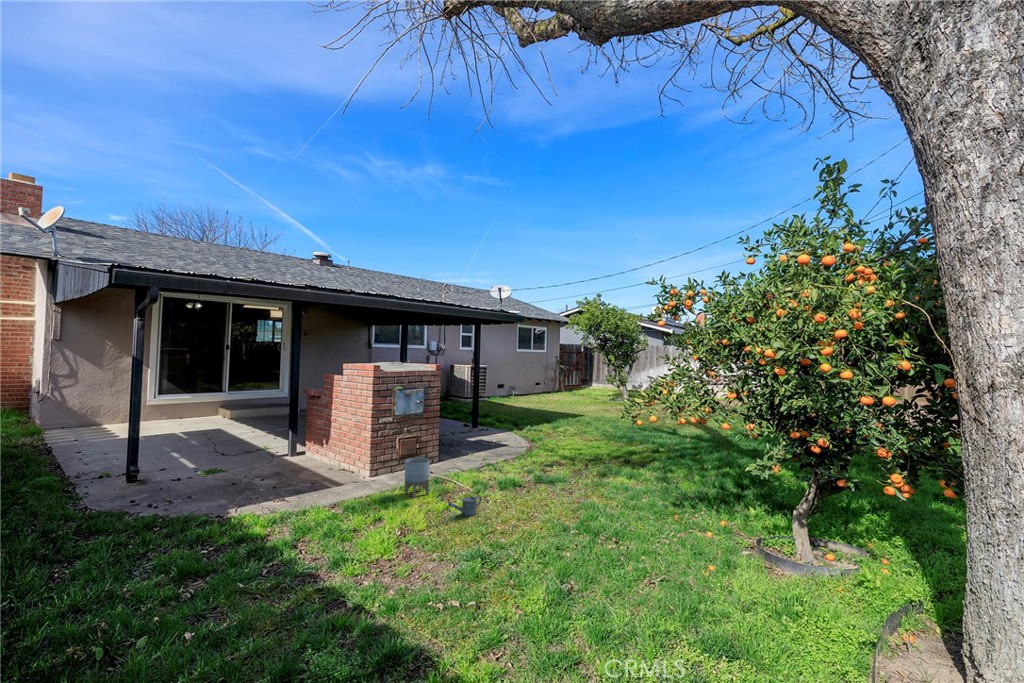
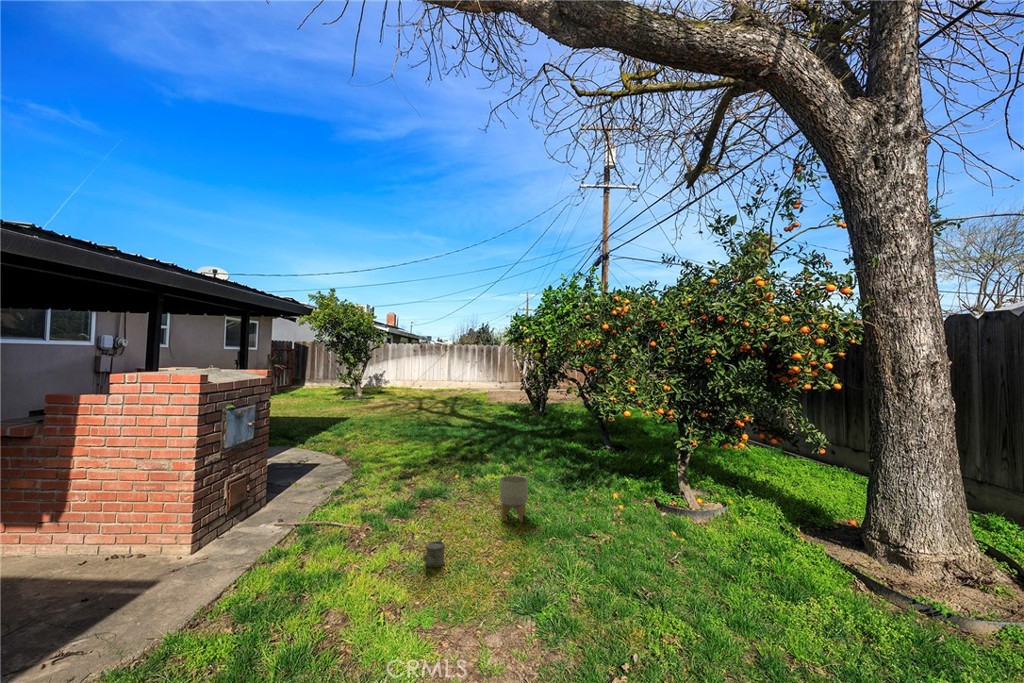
planter: present [405,458,430,498] -> present [500,475,528,522]

